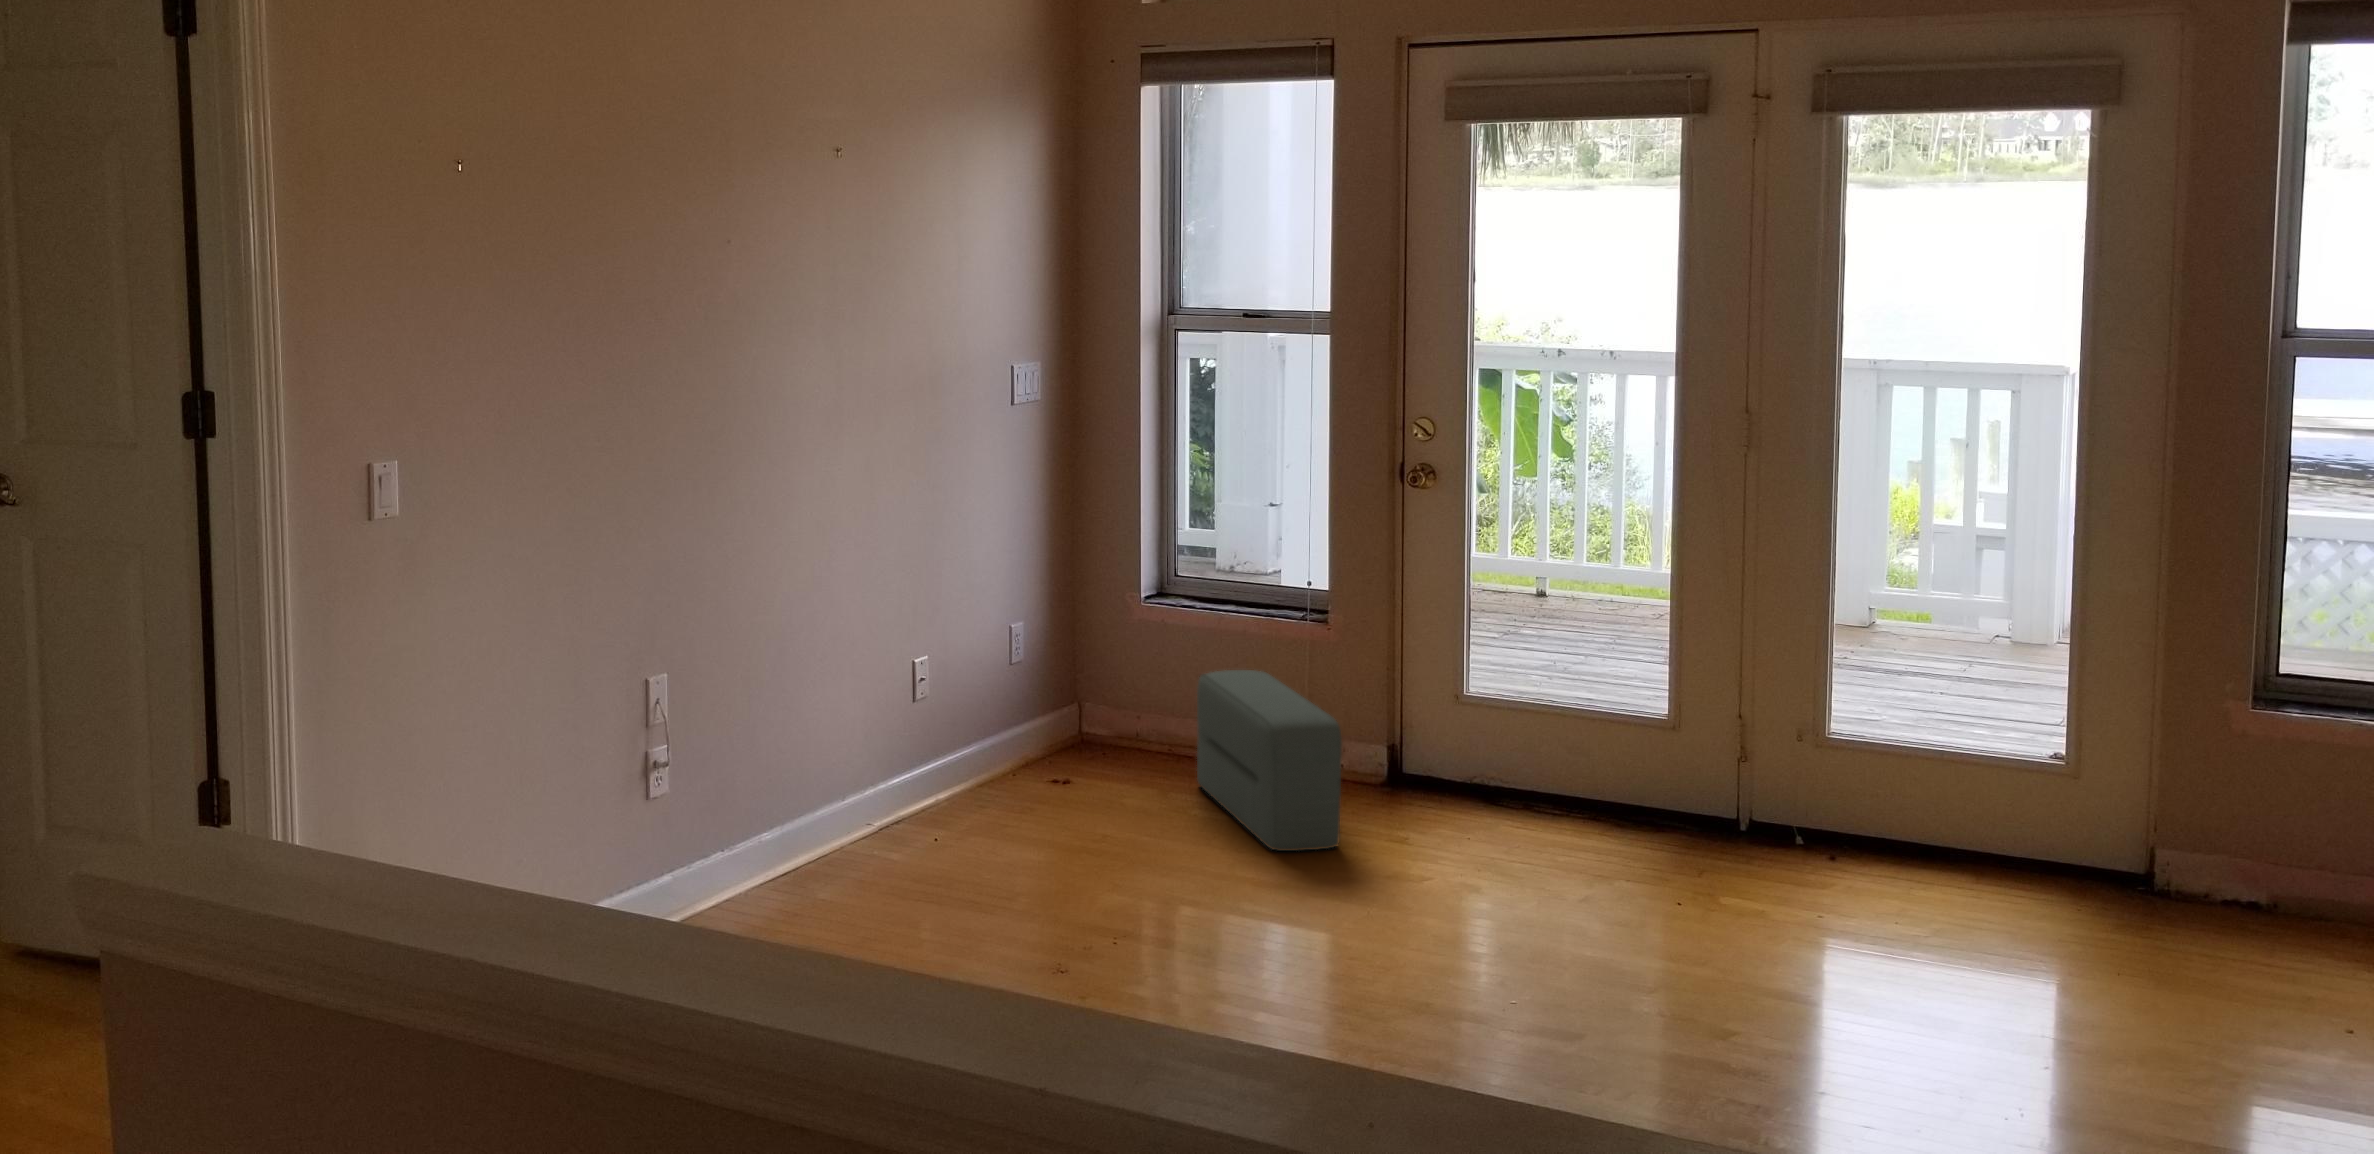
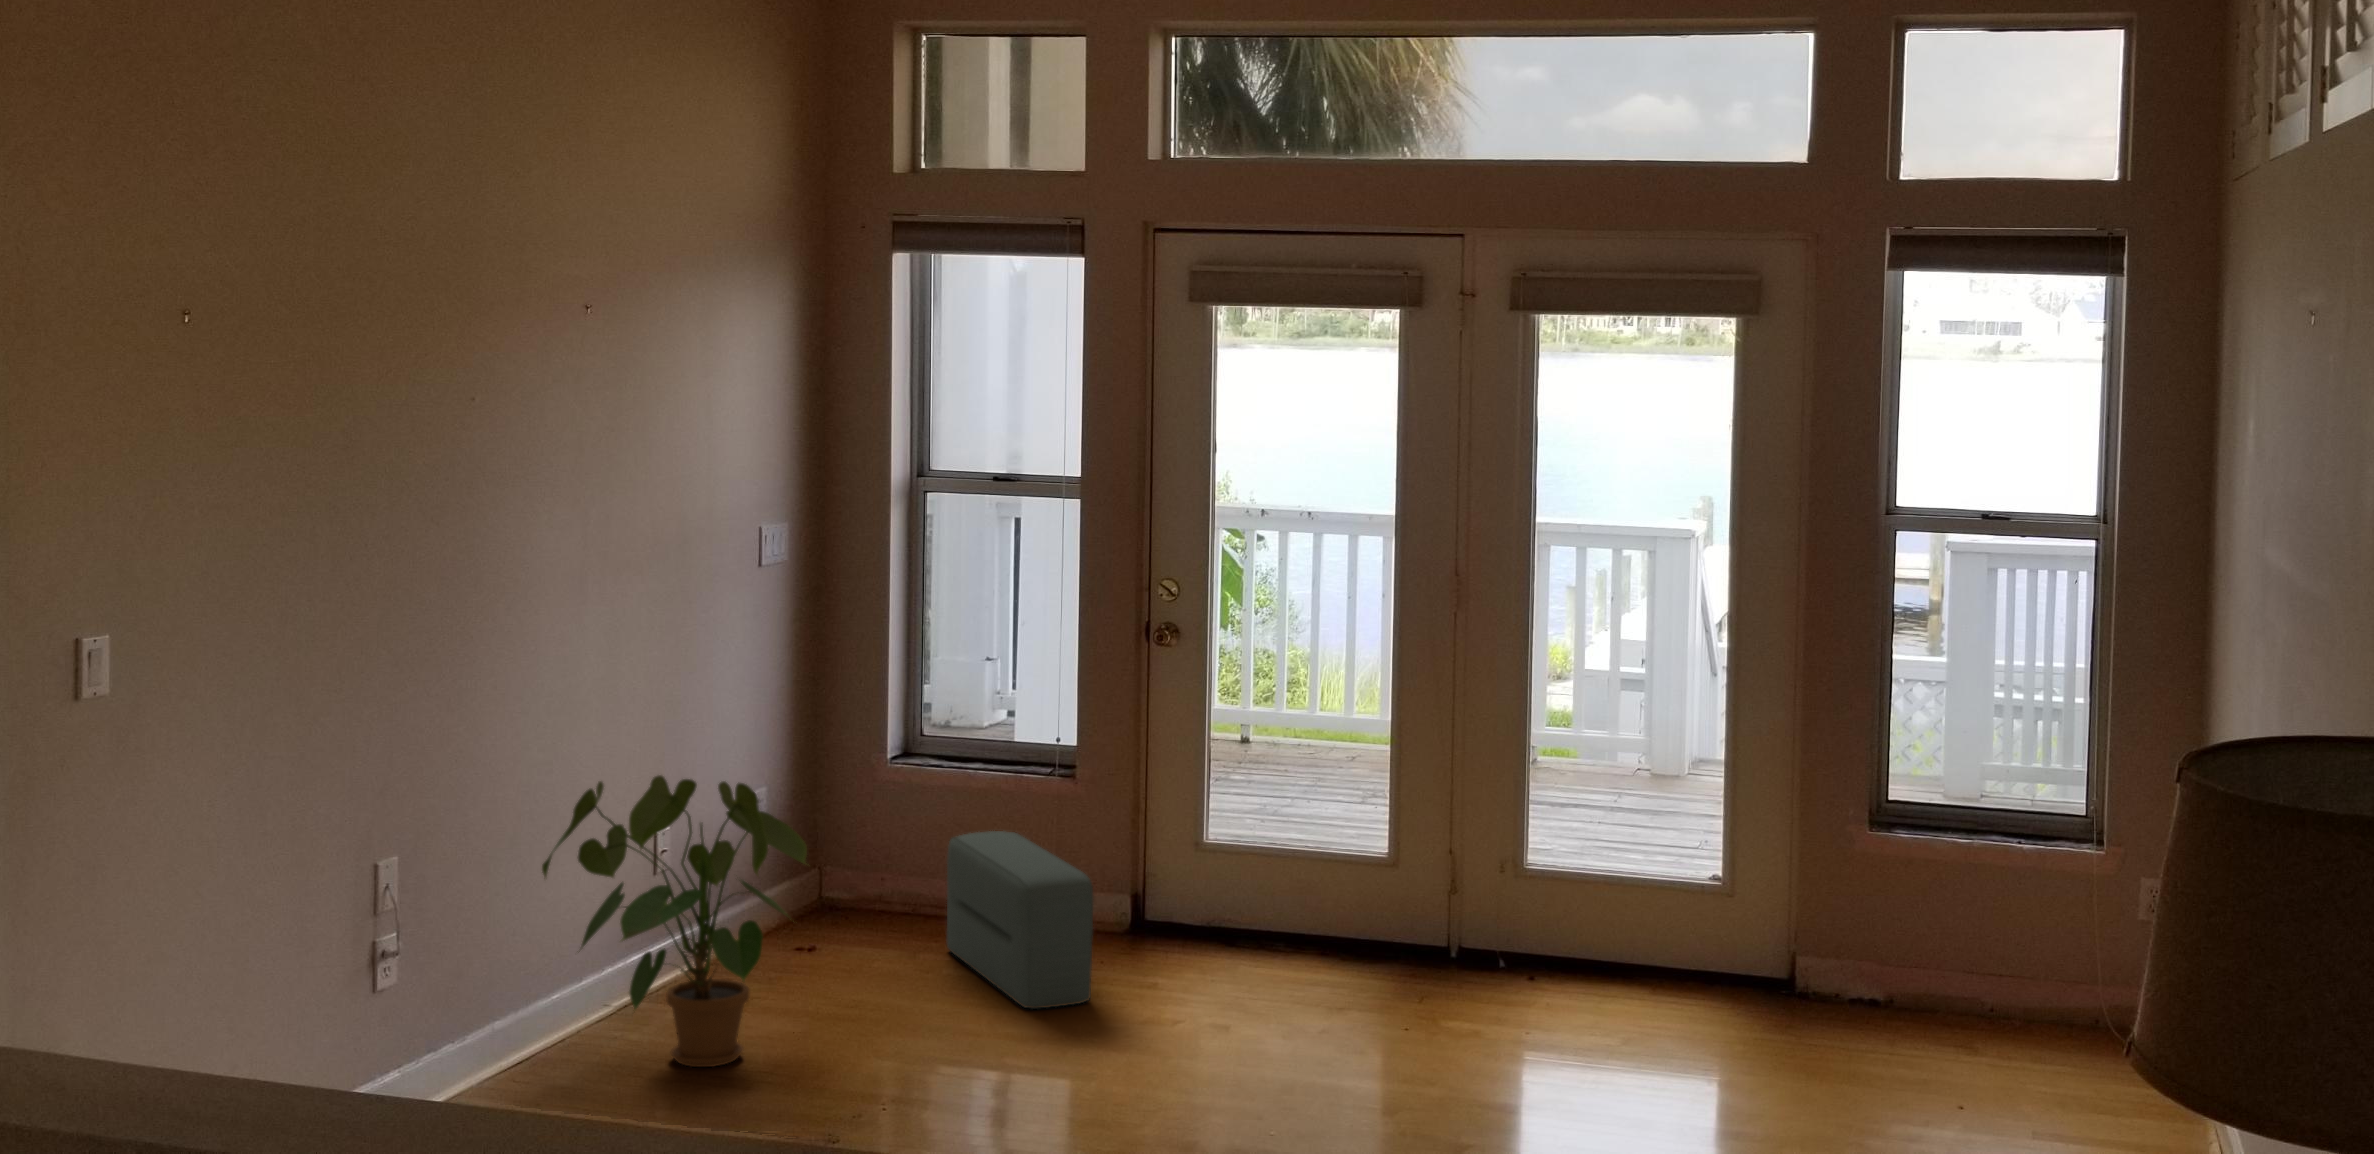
house plant: none [802,604,1057,889] -> present [542,775,810,1067]

